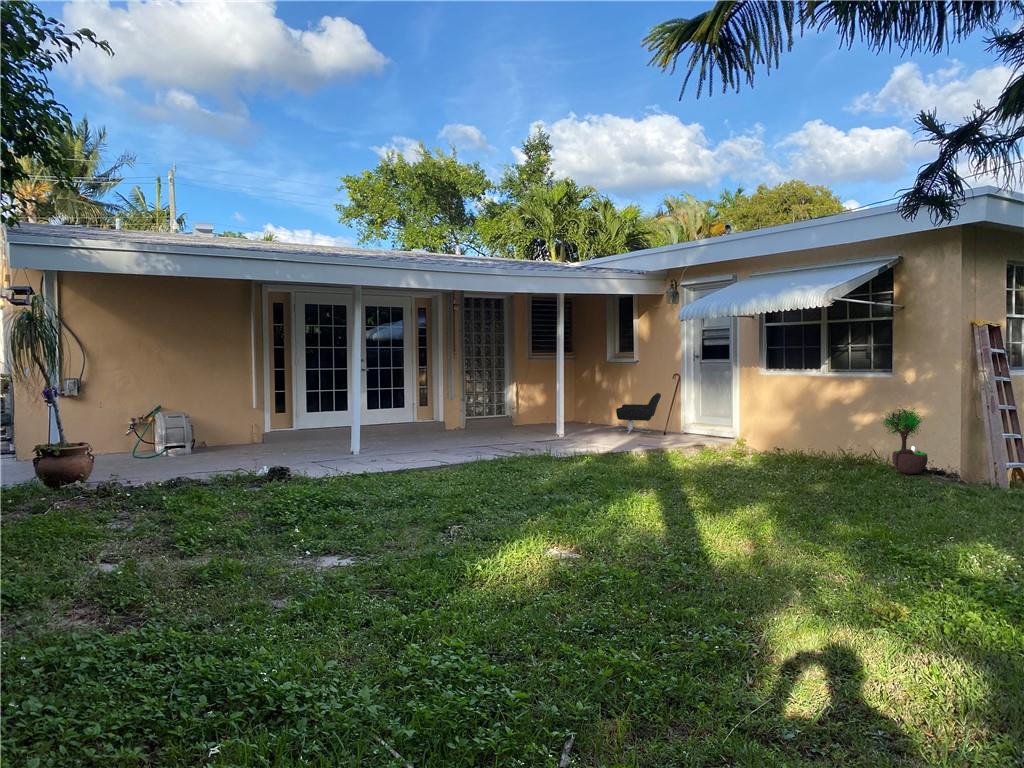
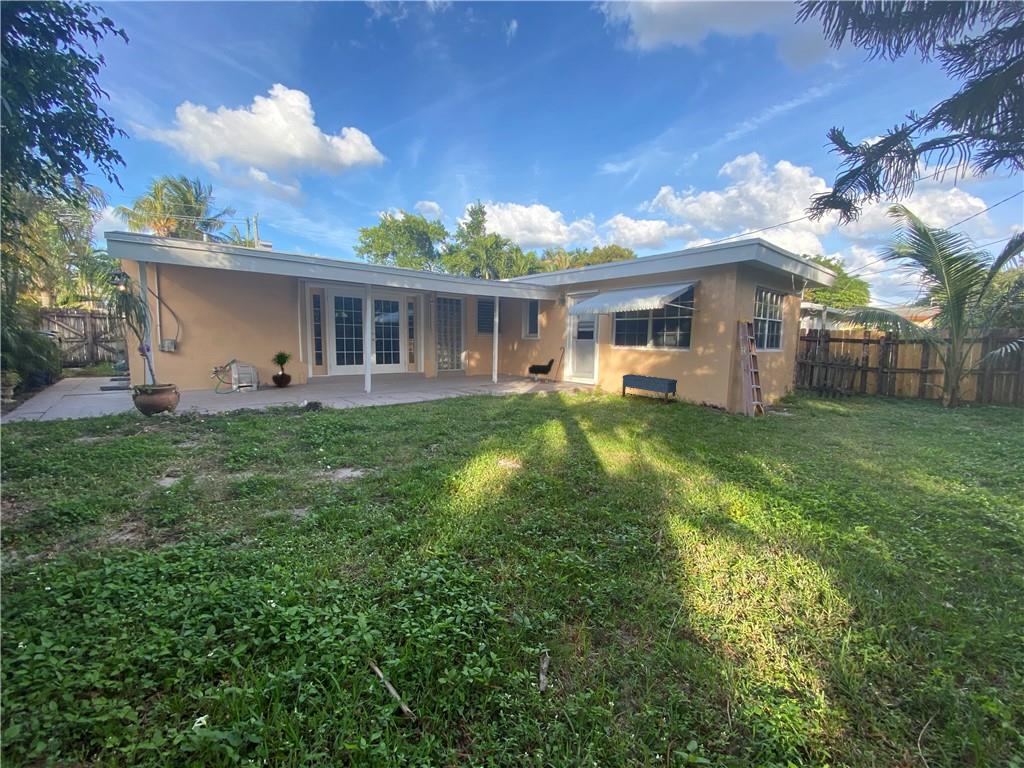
potted tree: present [882,405,928,474] -> present [272,351,291,387]
bench: none [776,417,874,468] -> present [622,374,677,404]

